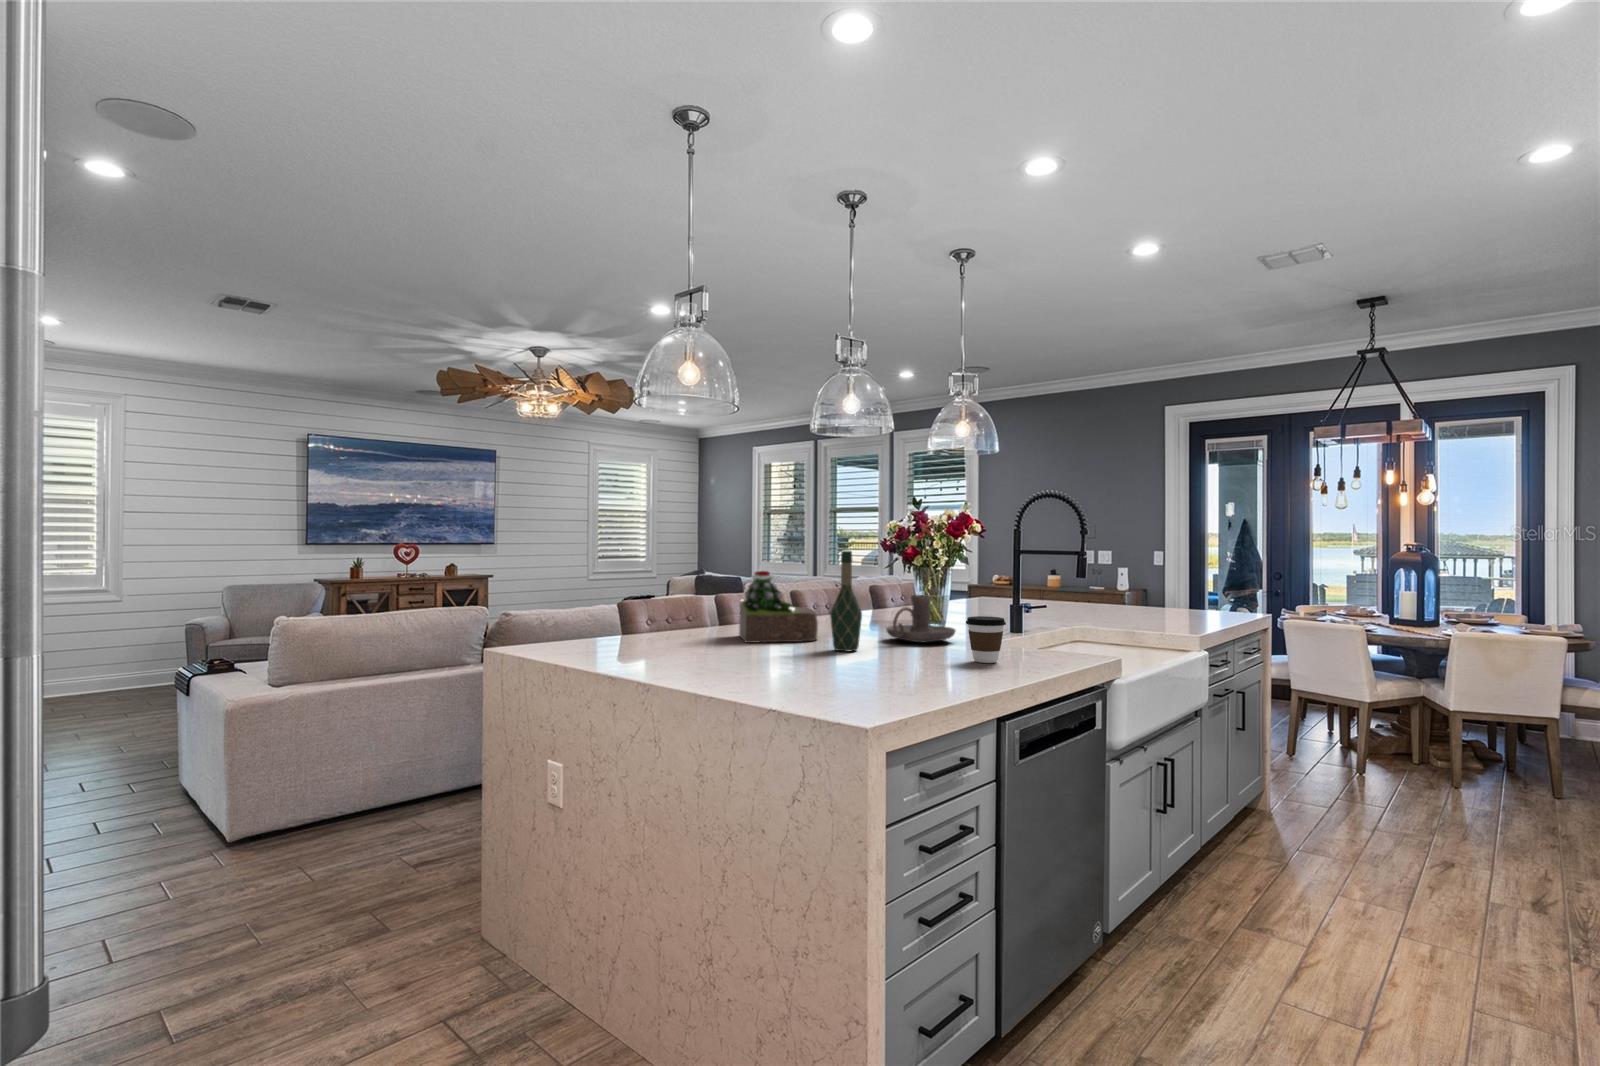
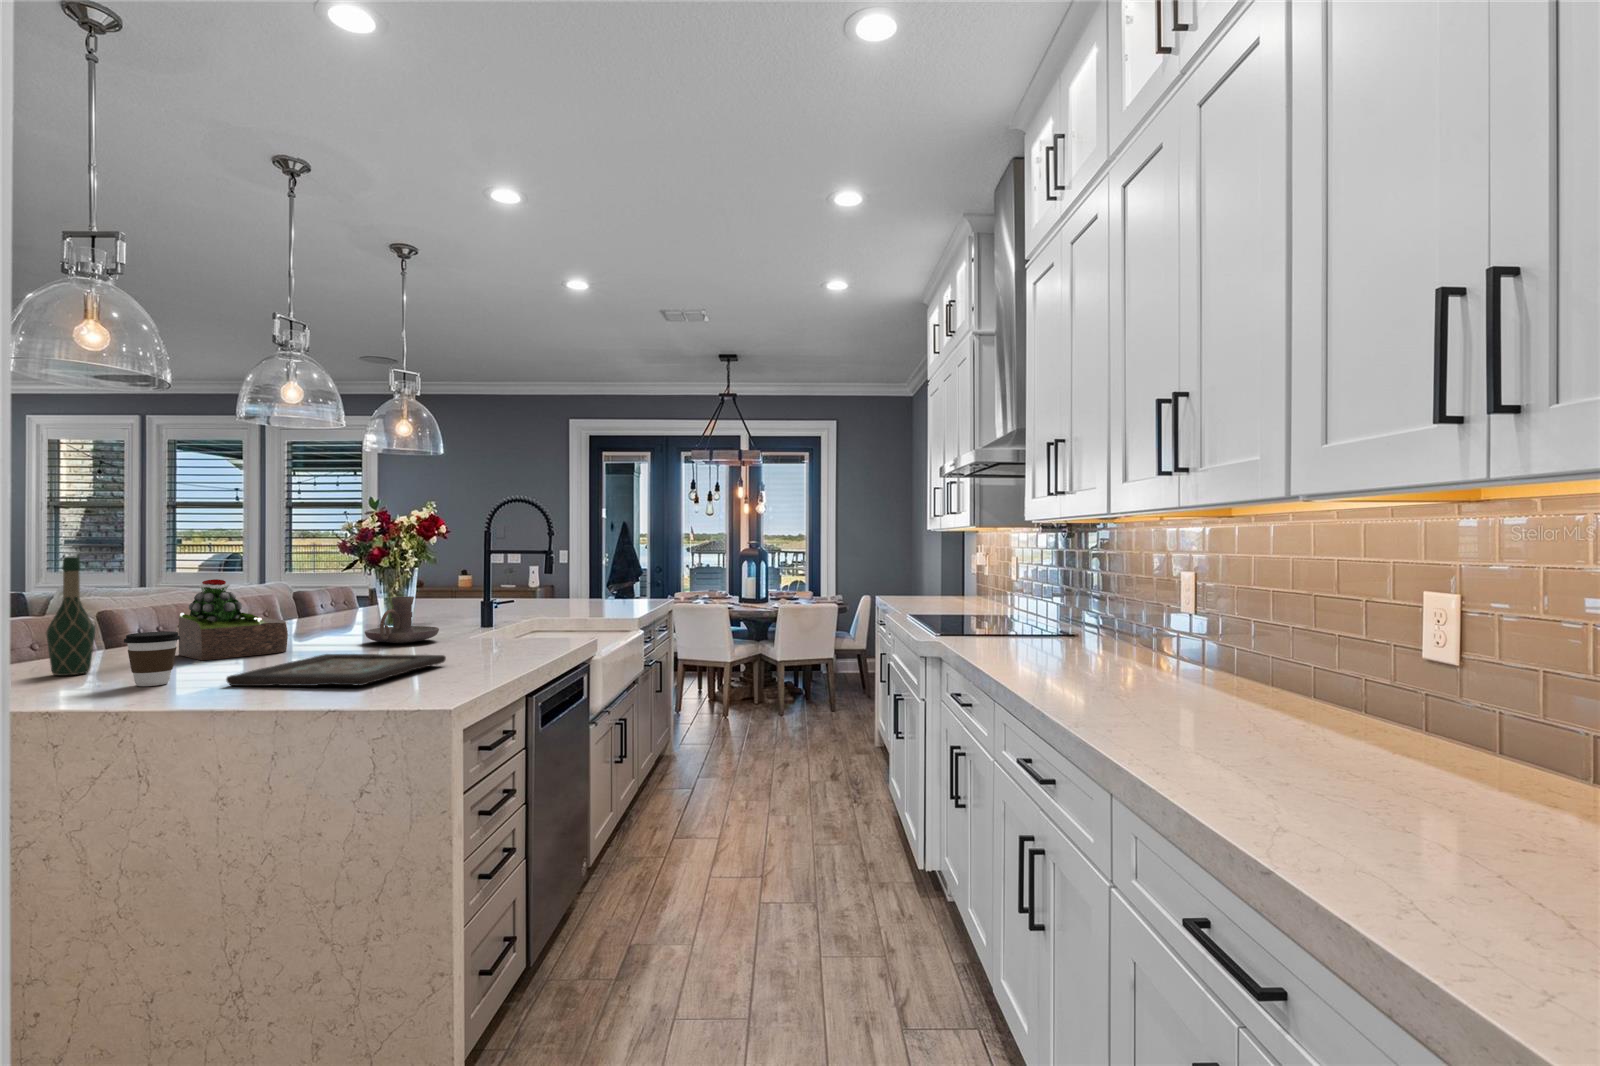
wine bottle: present [830,551,862,652] -> present [46,557,95,676]
coffee cup: present [966,616,1006,663] -> present [124,631,180,686]
decorative tray: none [724,647,925,685] -> present [226,654,446,686]

